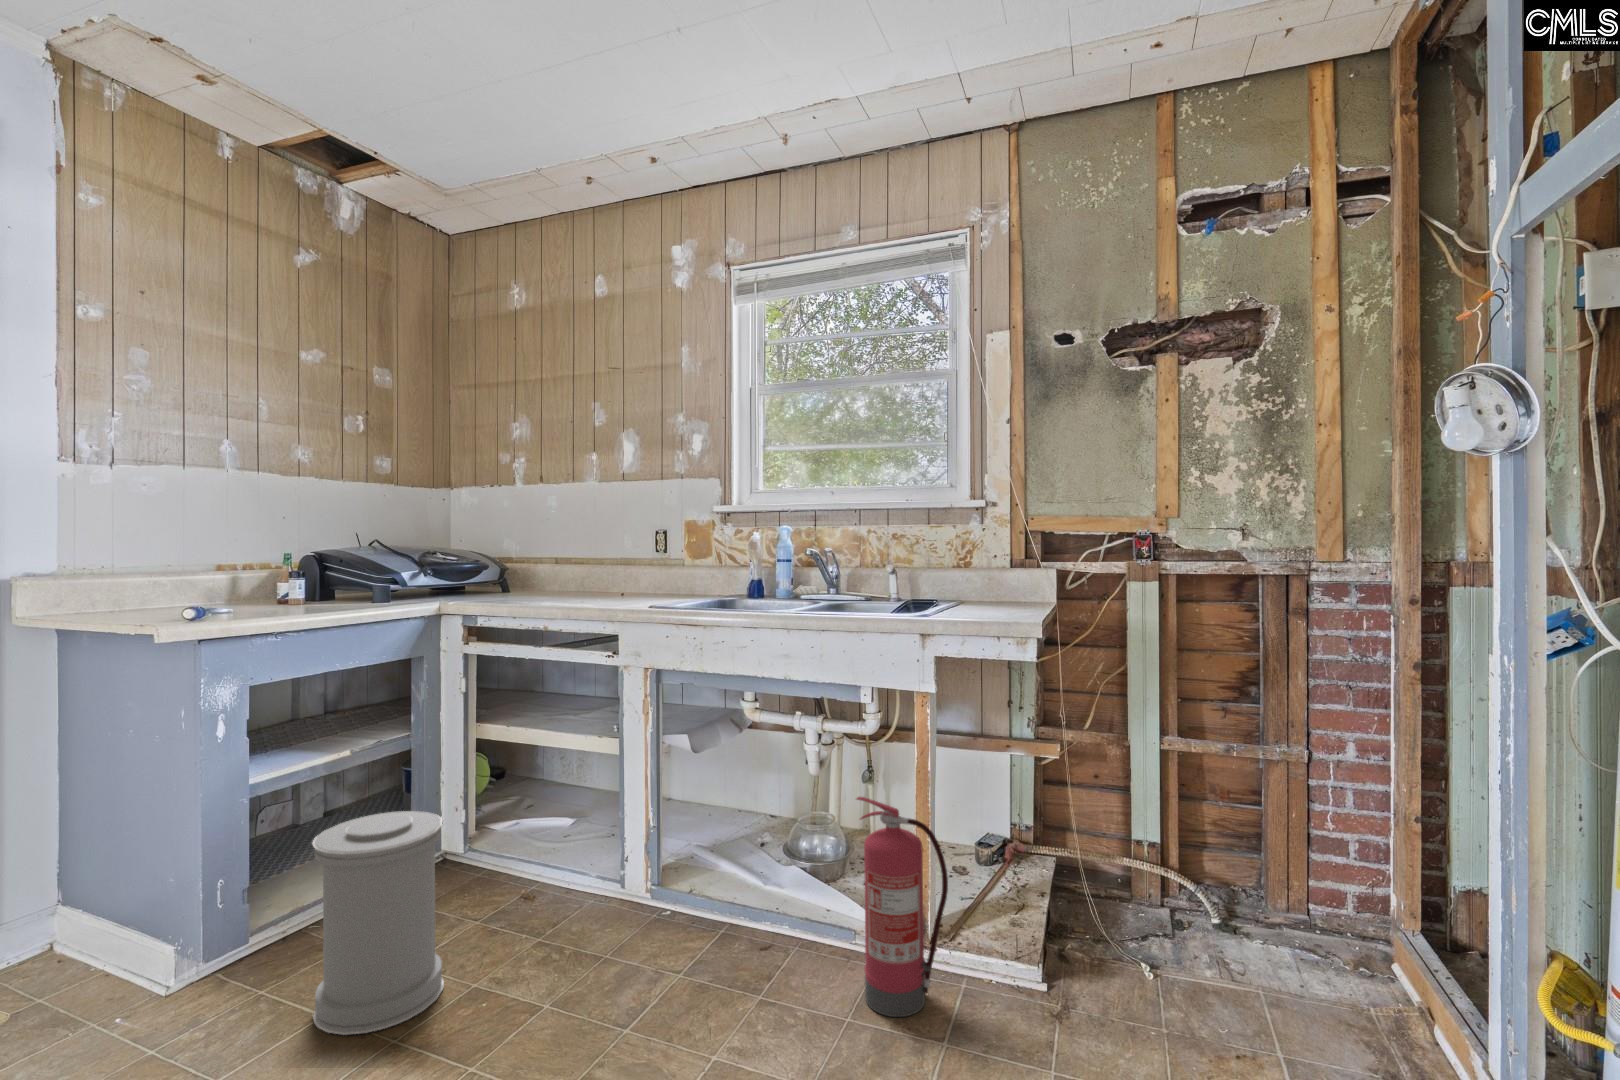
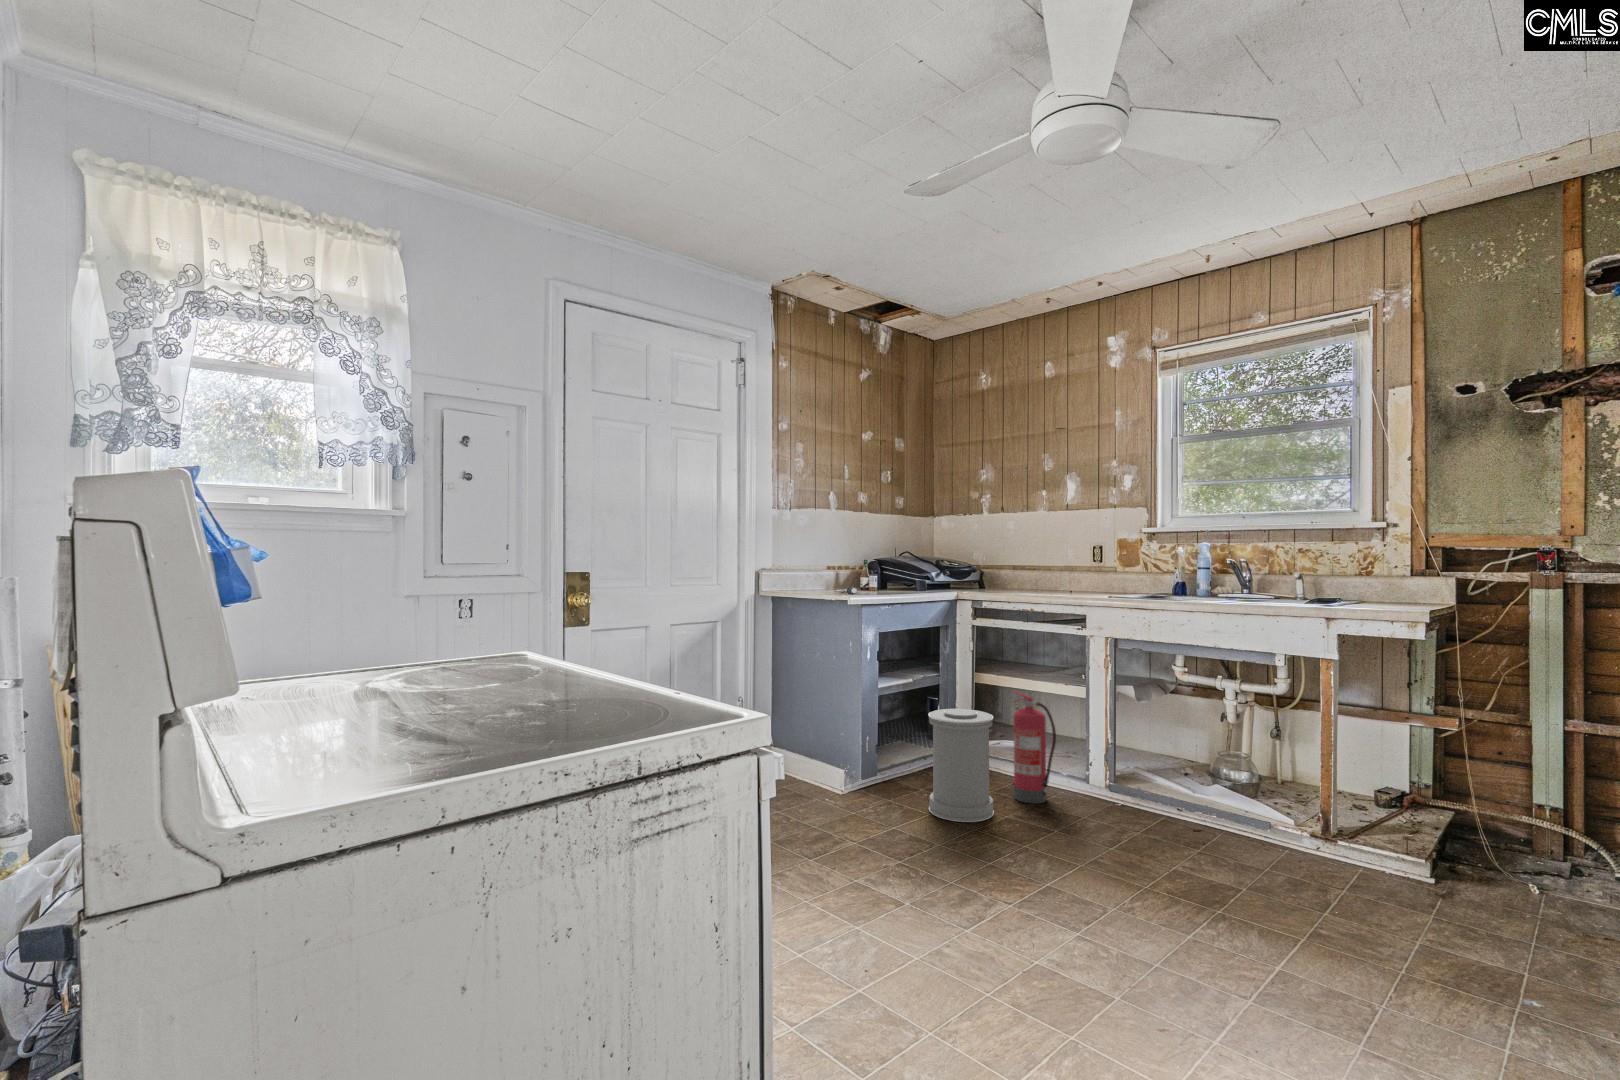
fire extinguisher: present [857,797,948,1017] -> present [1013,691,1056,803]

